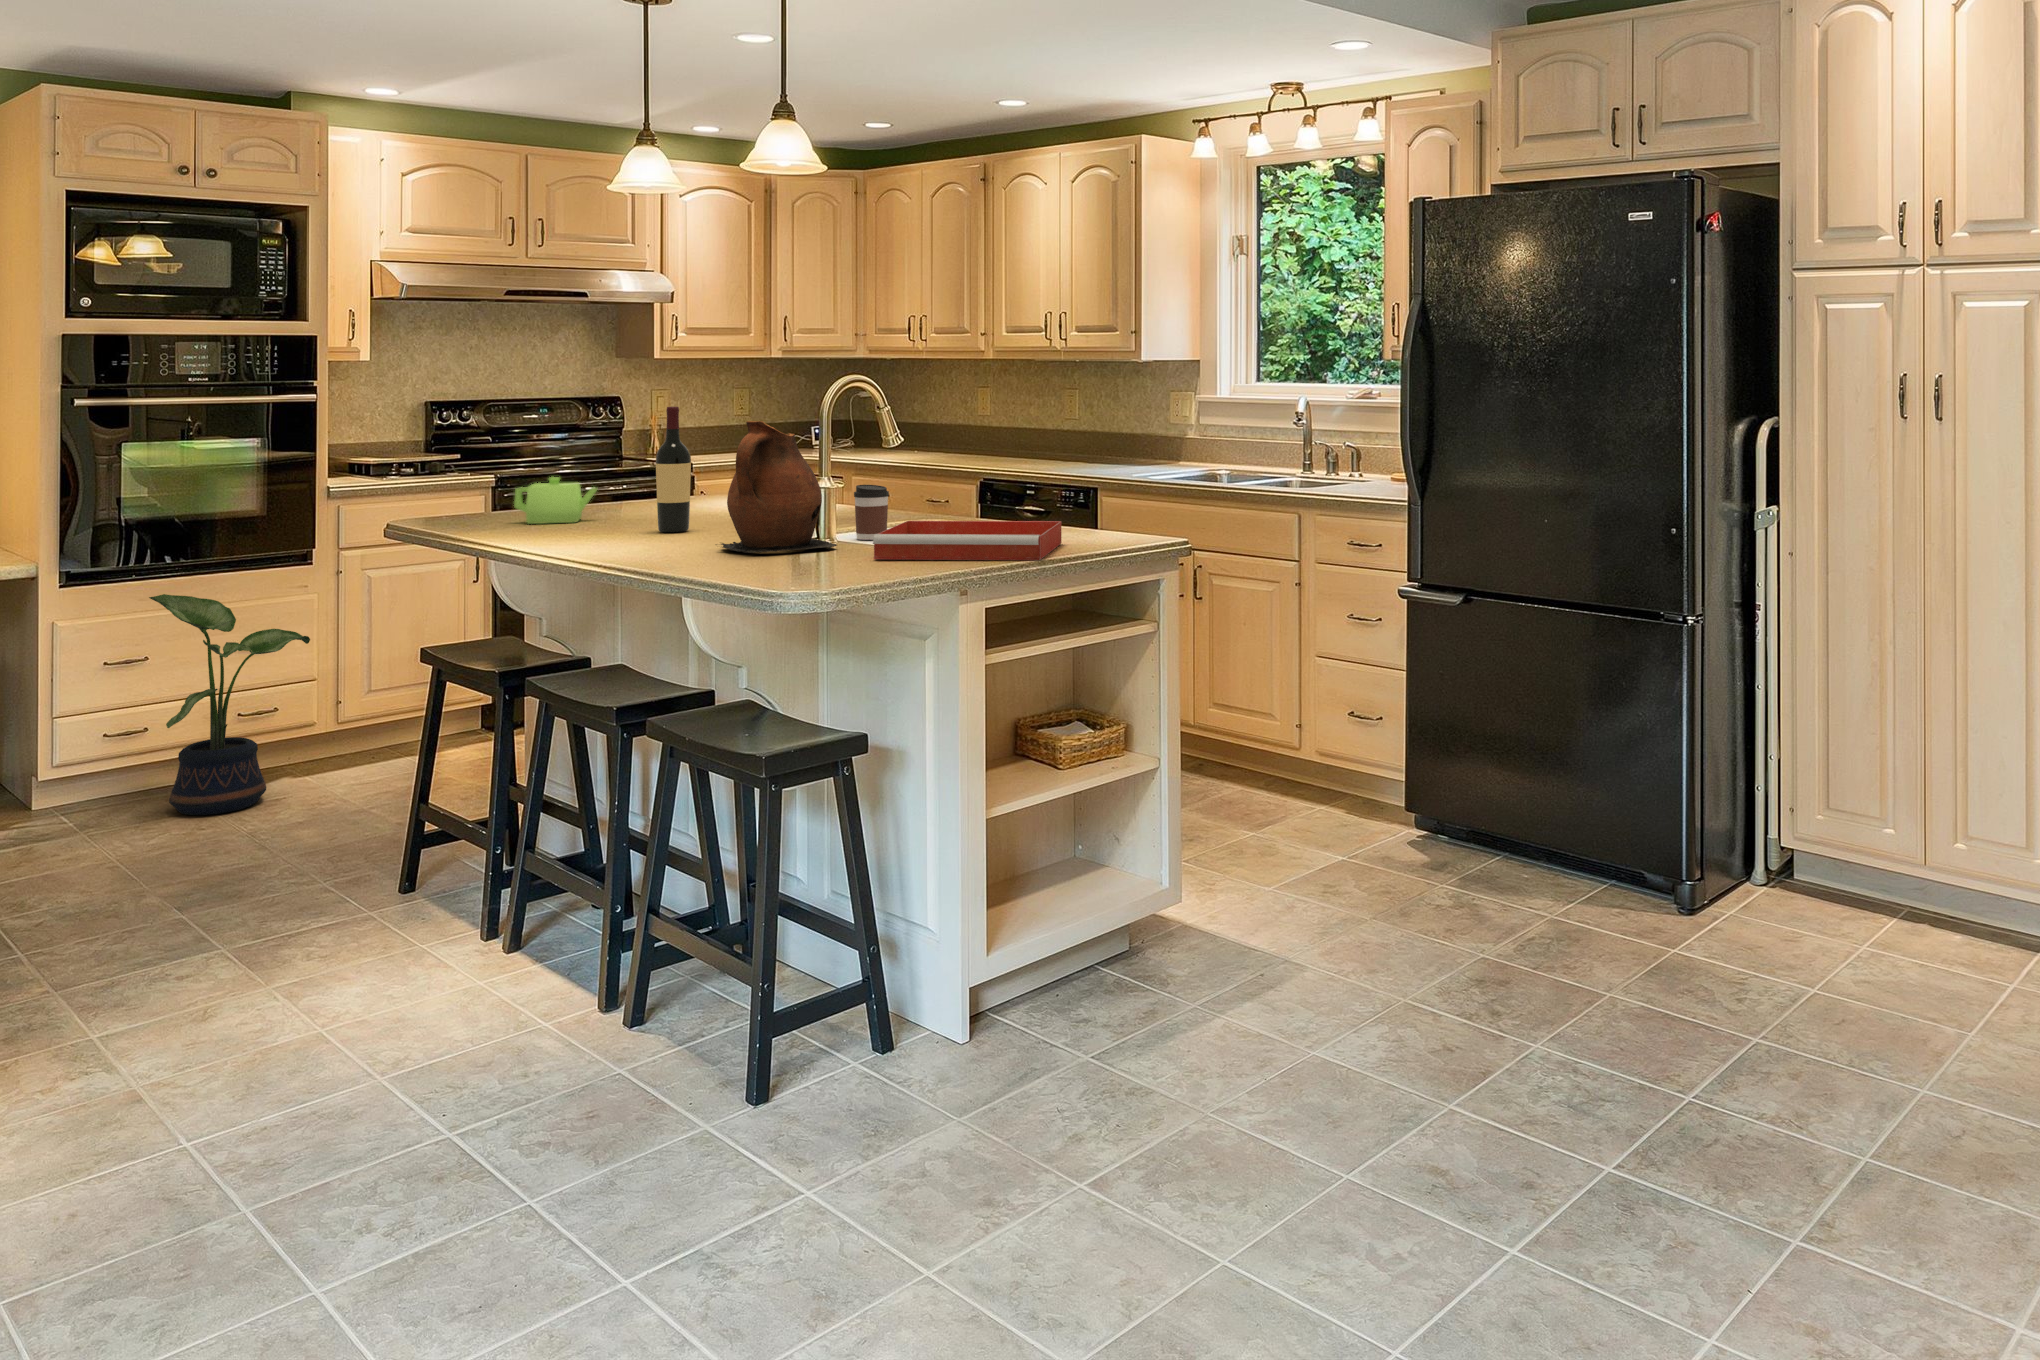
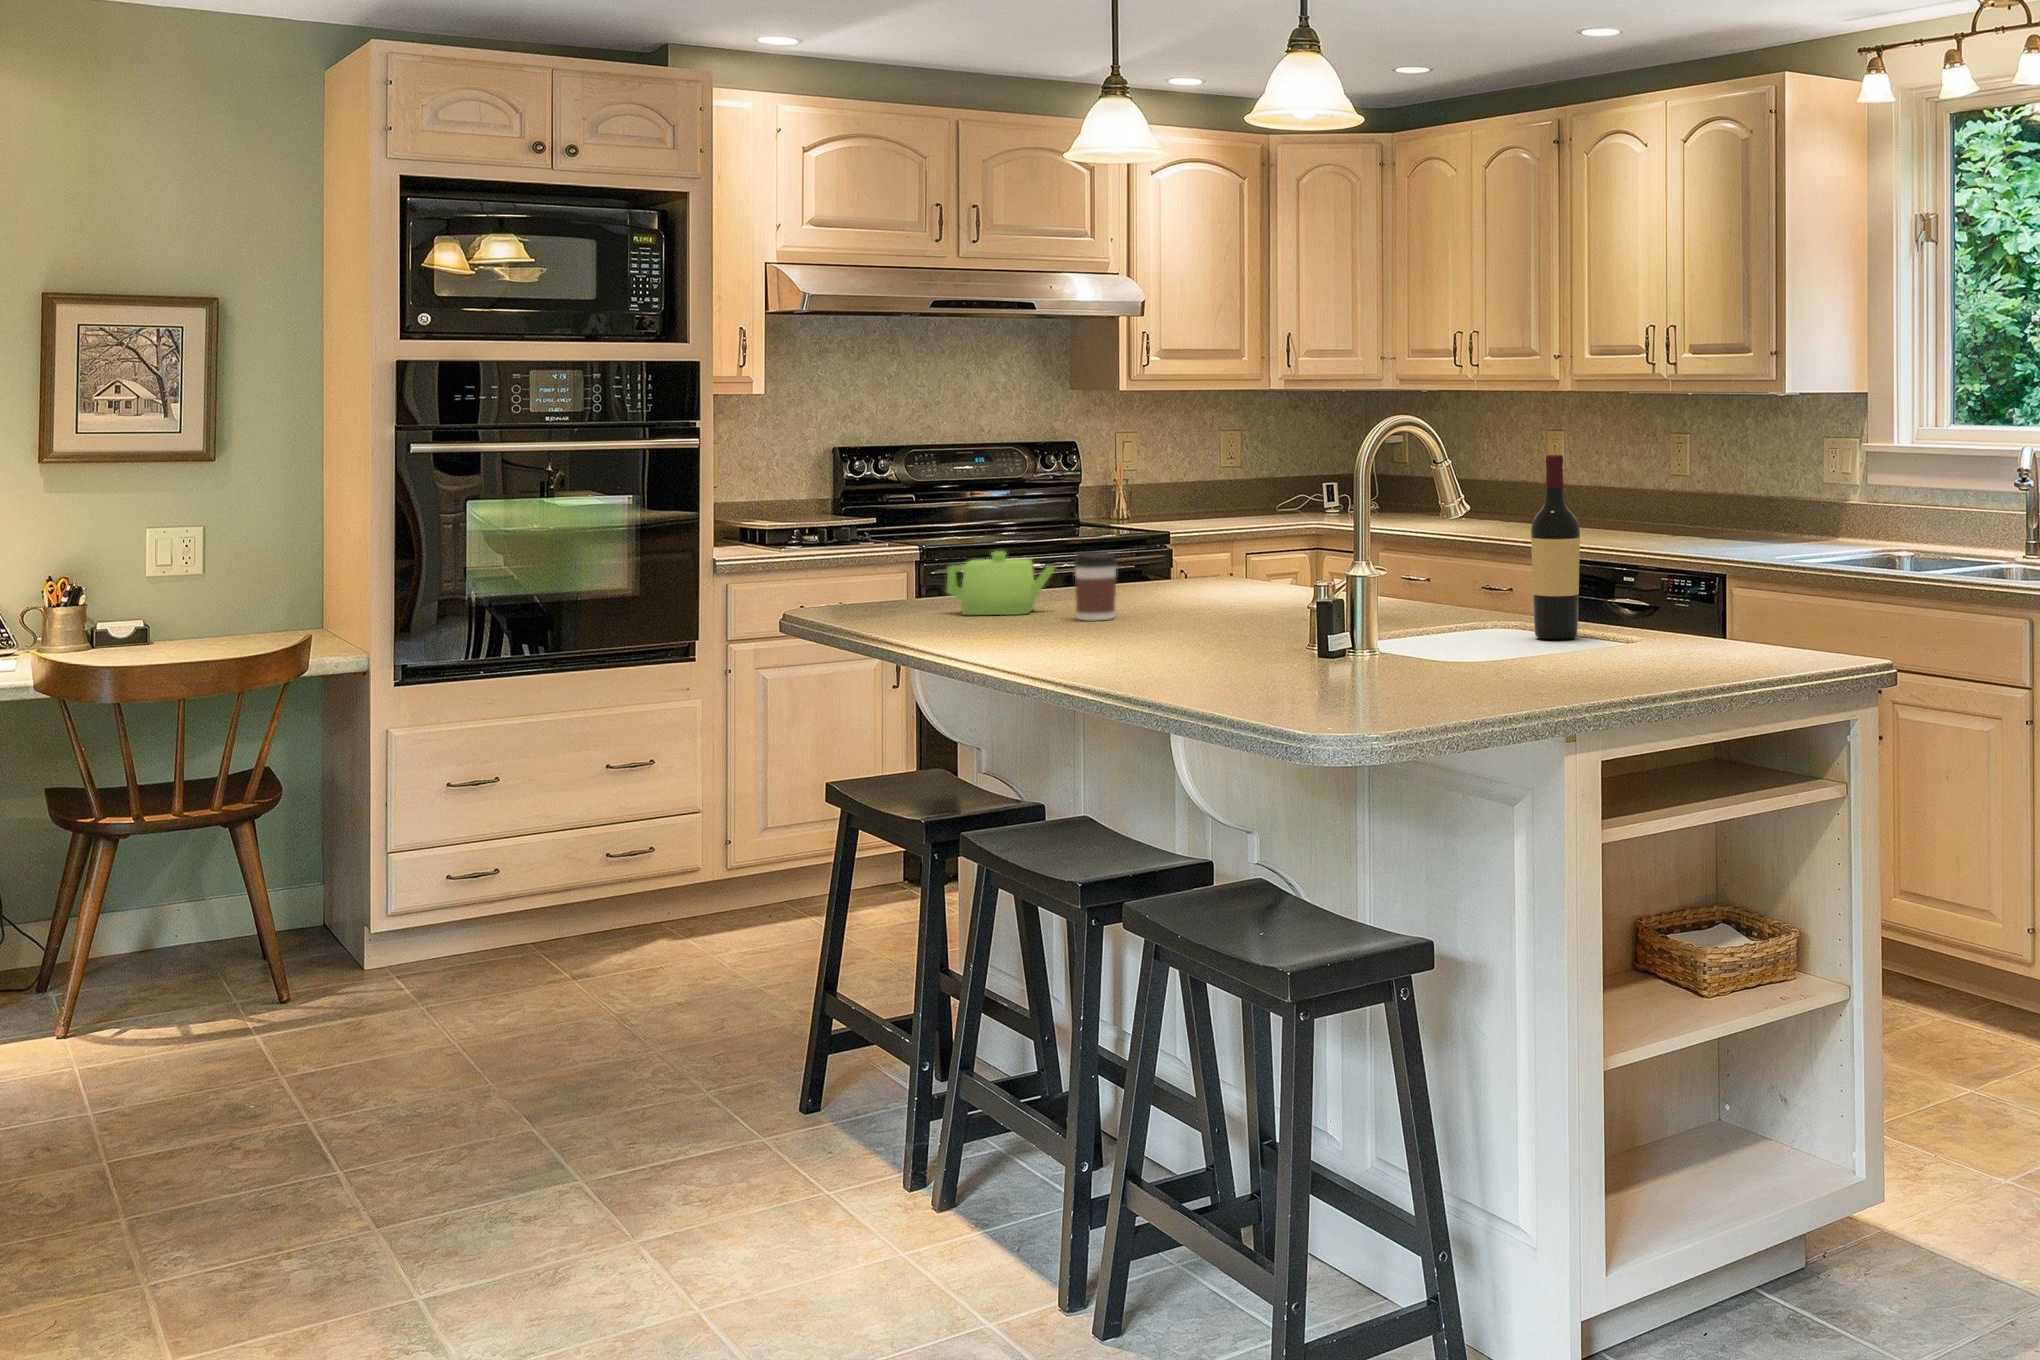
wine bottle: present [656,407,691,533] -> present [1531,455,1580,640]
ceramic pitcher: present [721,421,837,553] -> none [1214,478,1384,668]
coffee cup: present [854,485,889,540] -> present [1074,551,1117,621]
tray: present [873,521,1061,560] -> none [1438,623,1707,689]
potted plant: present [149,594,310,815] -> none [499,696,695,989]

